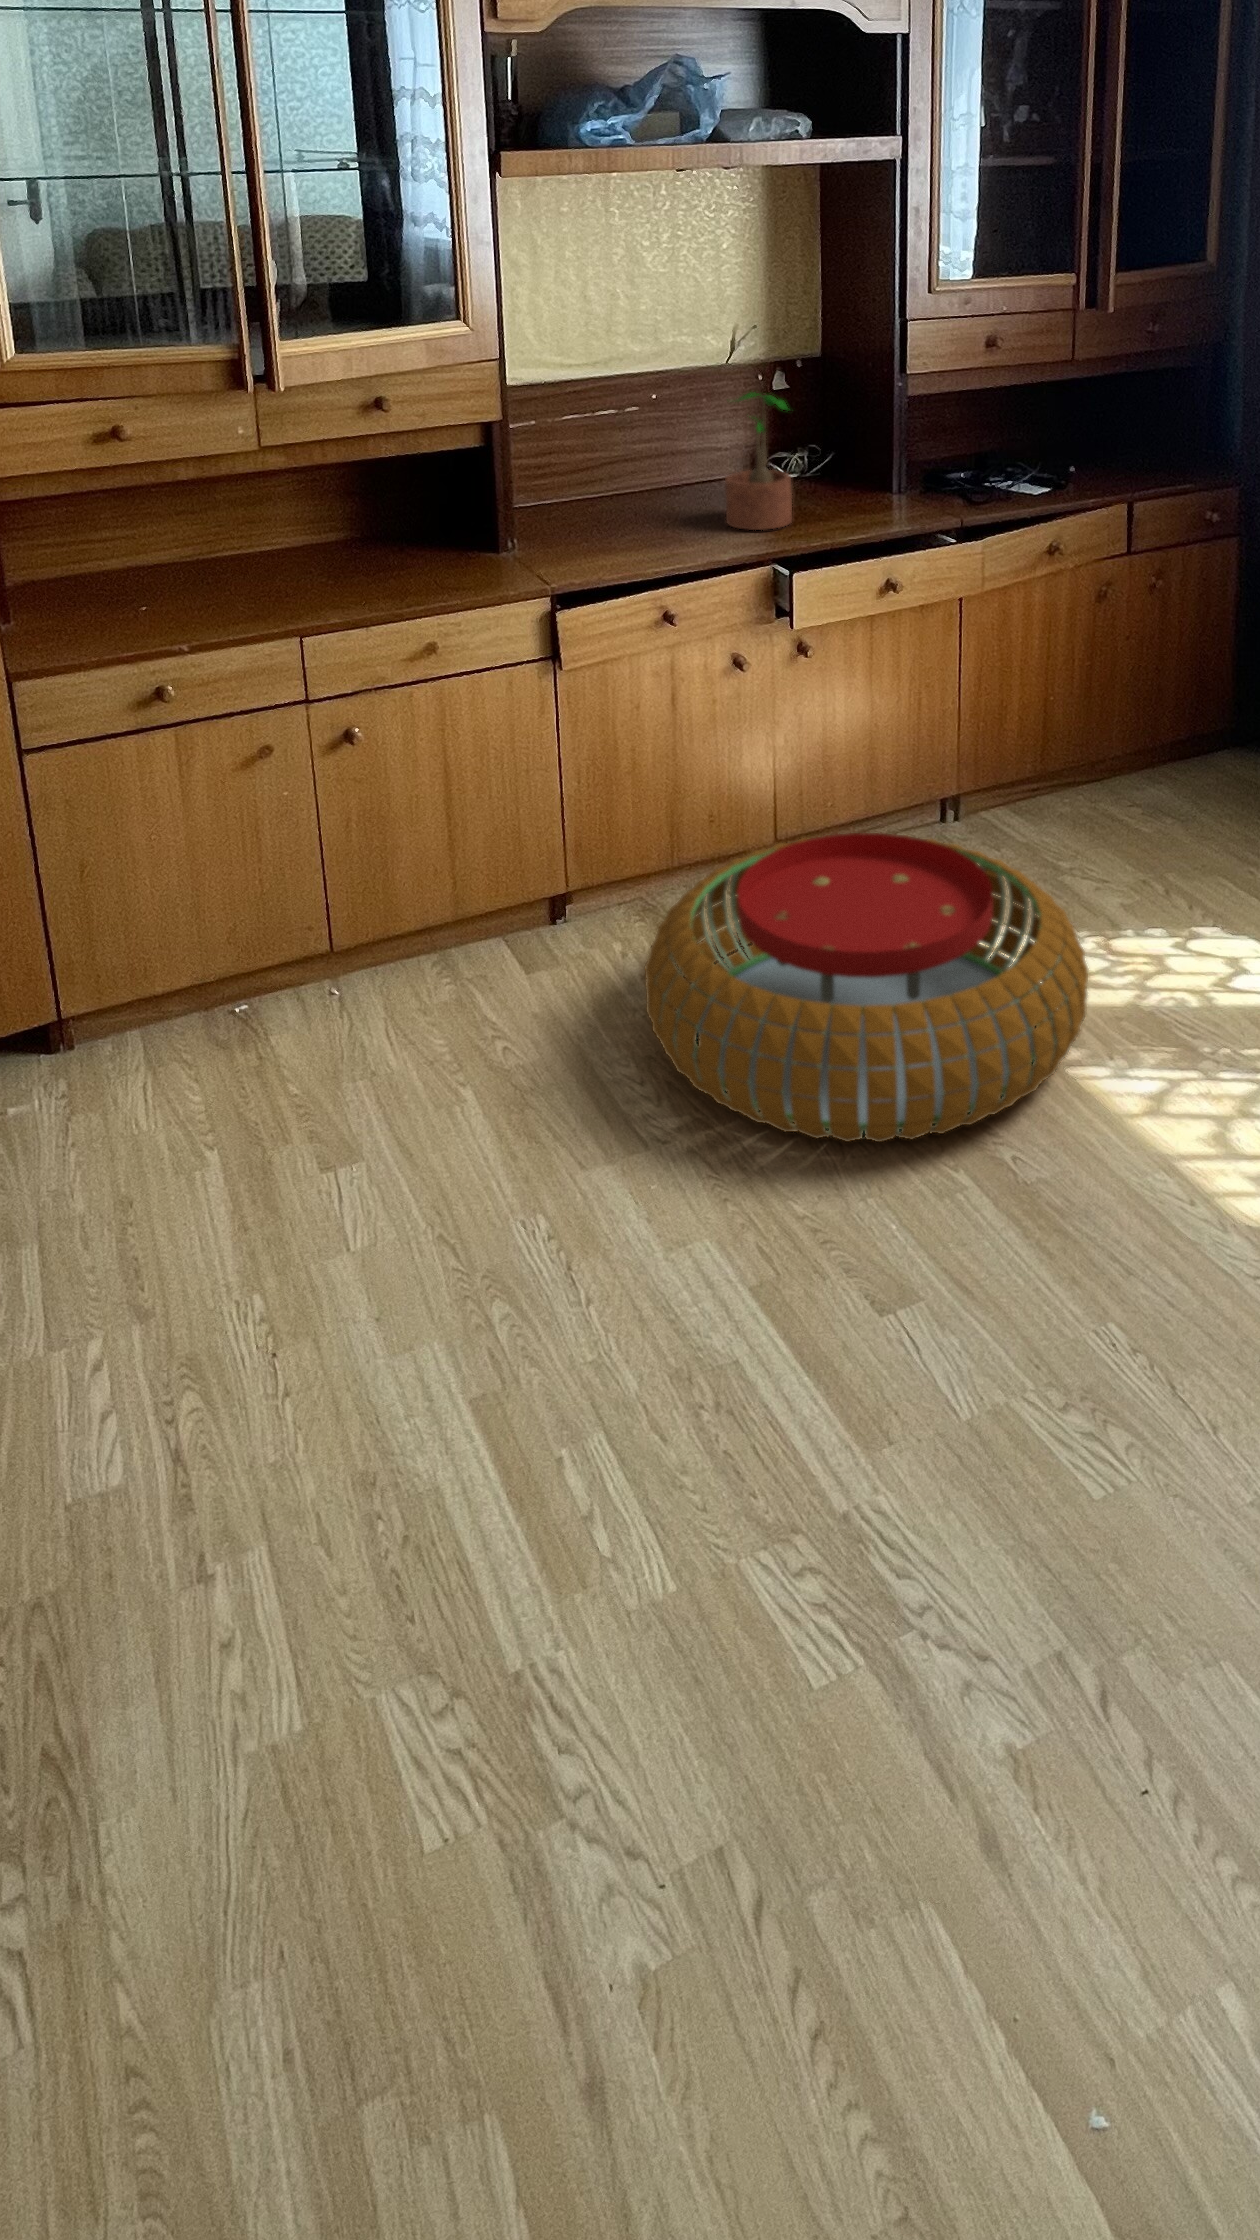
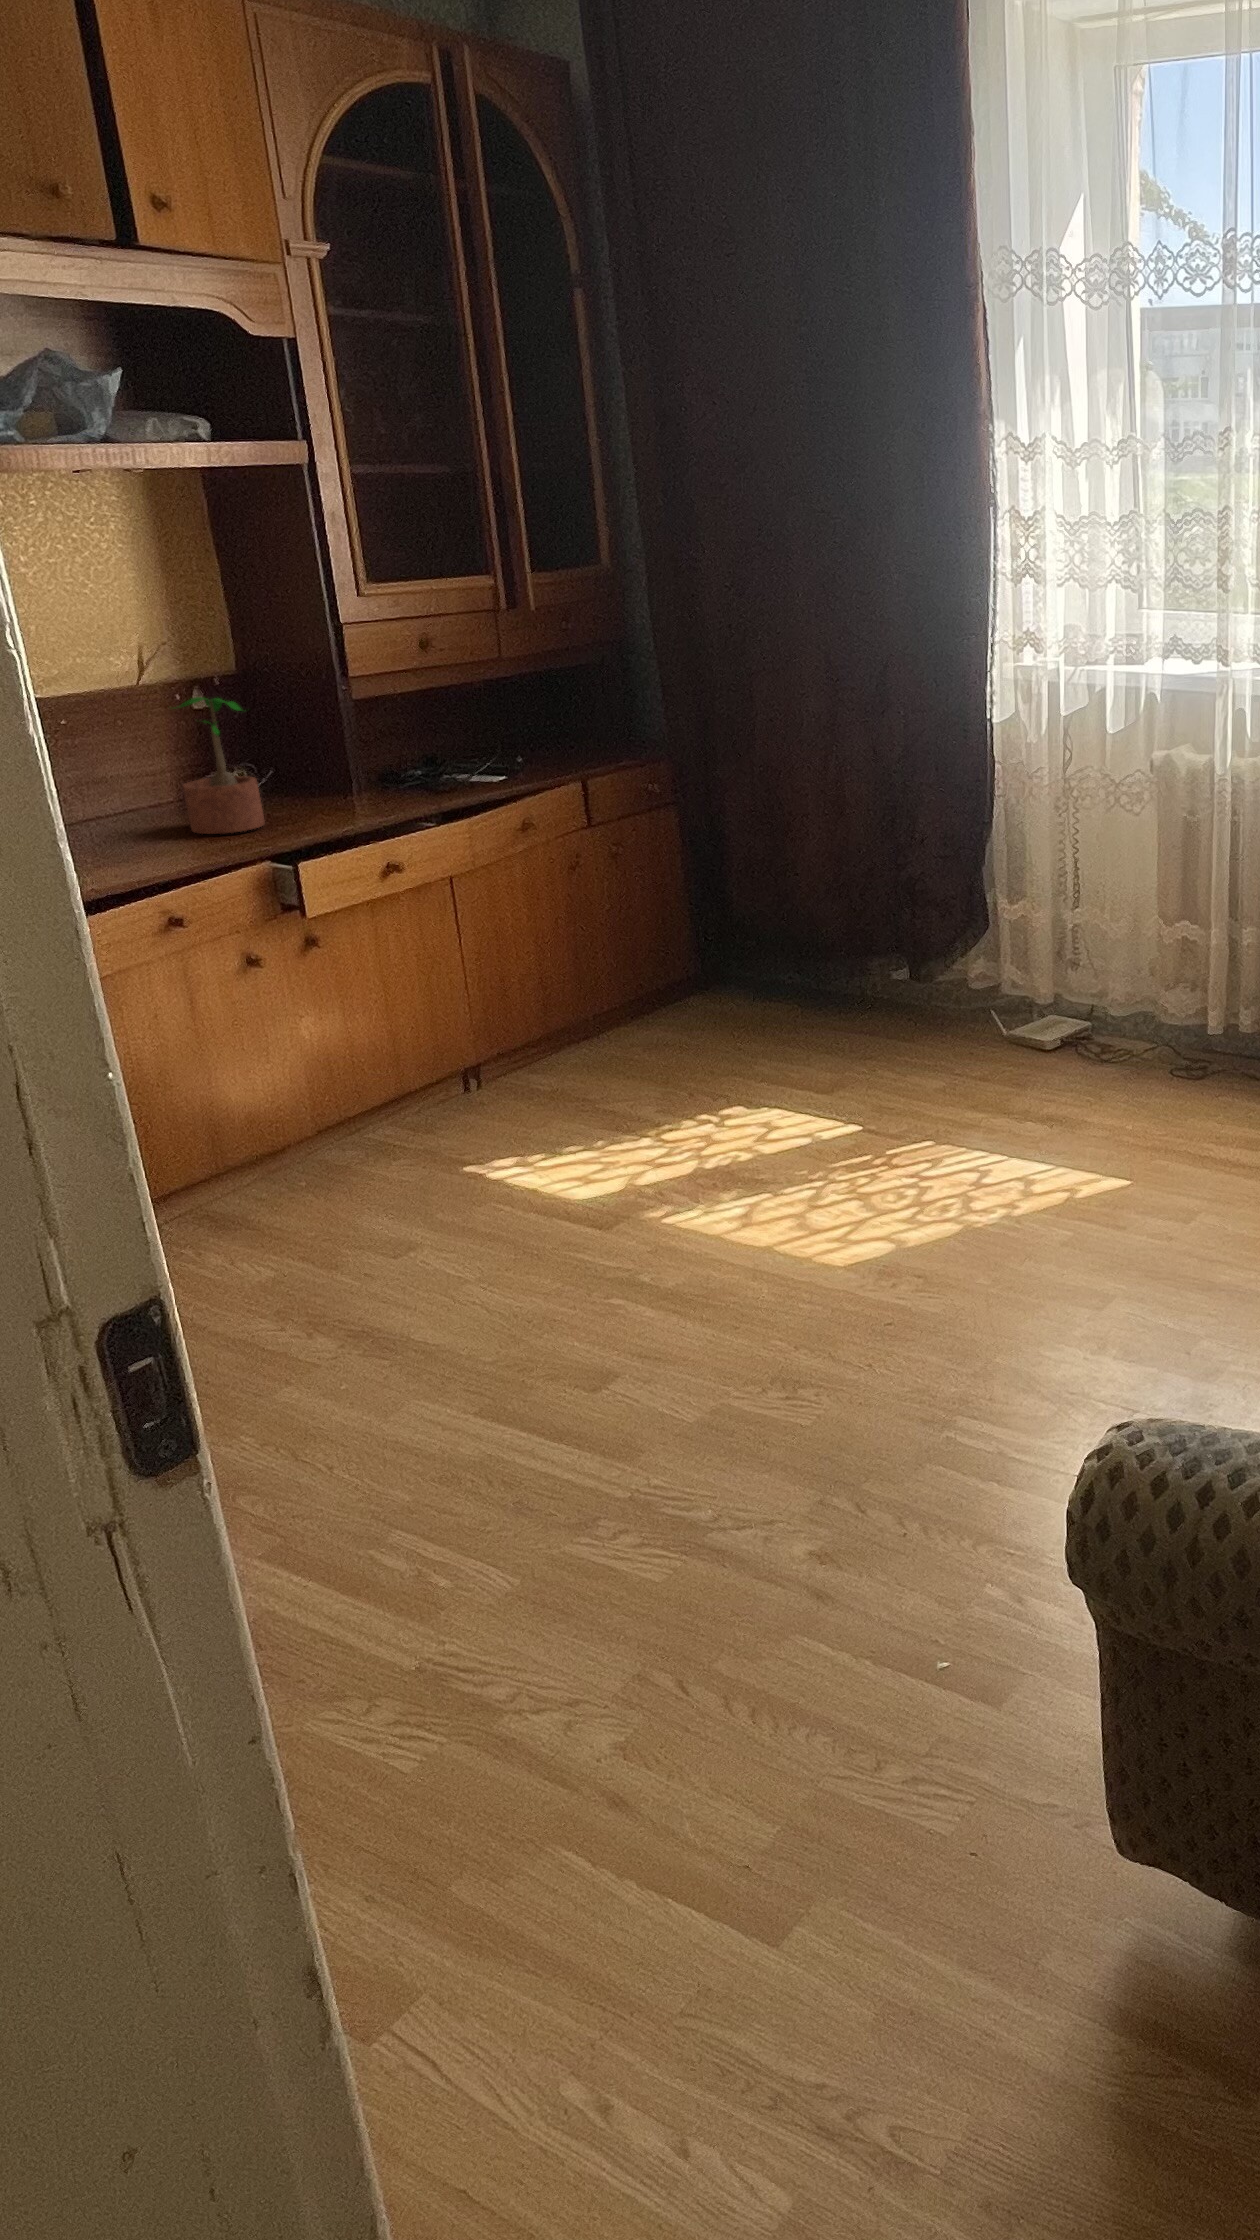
pouf: present [645,833,1088,1142] -> none [248,1071,673,1317]

